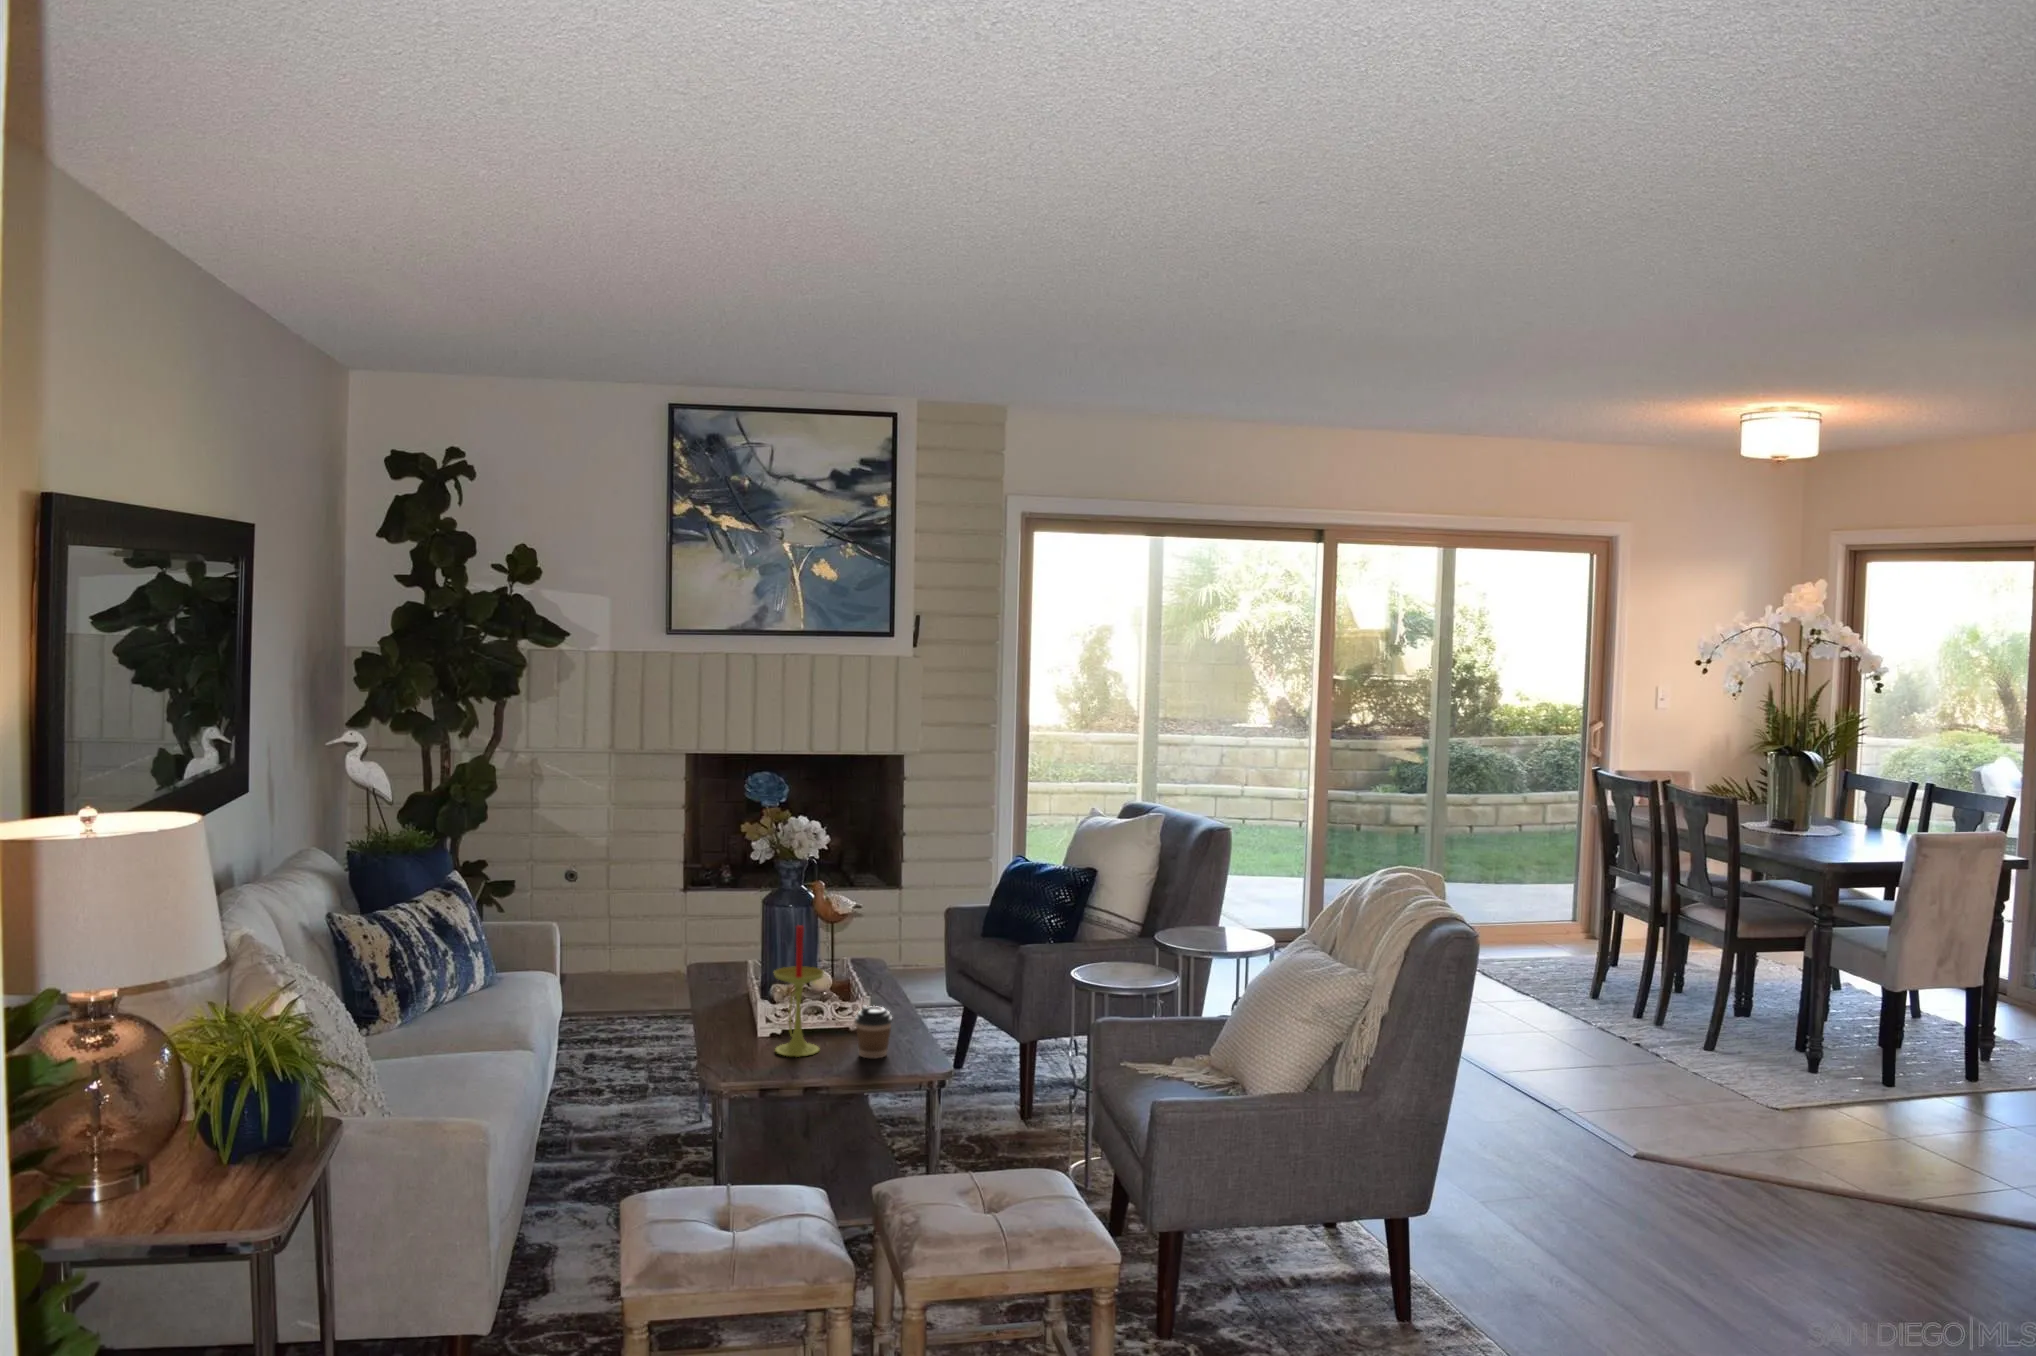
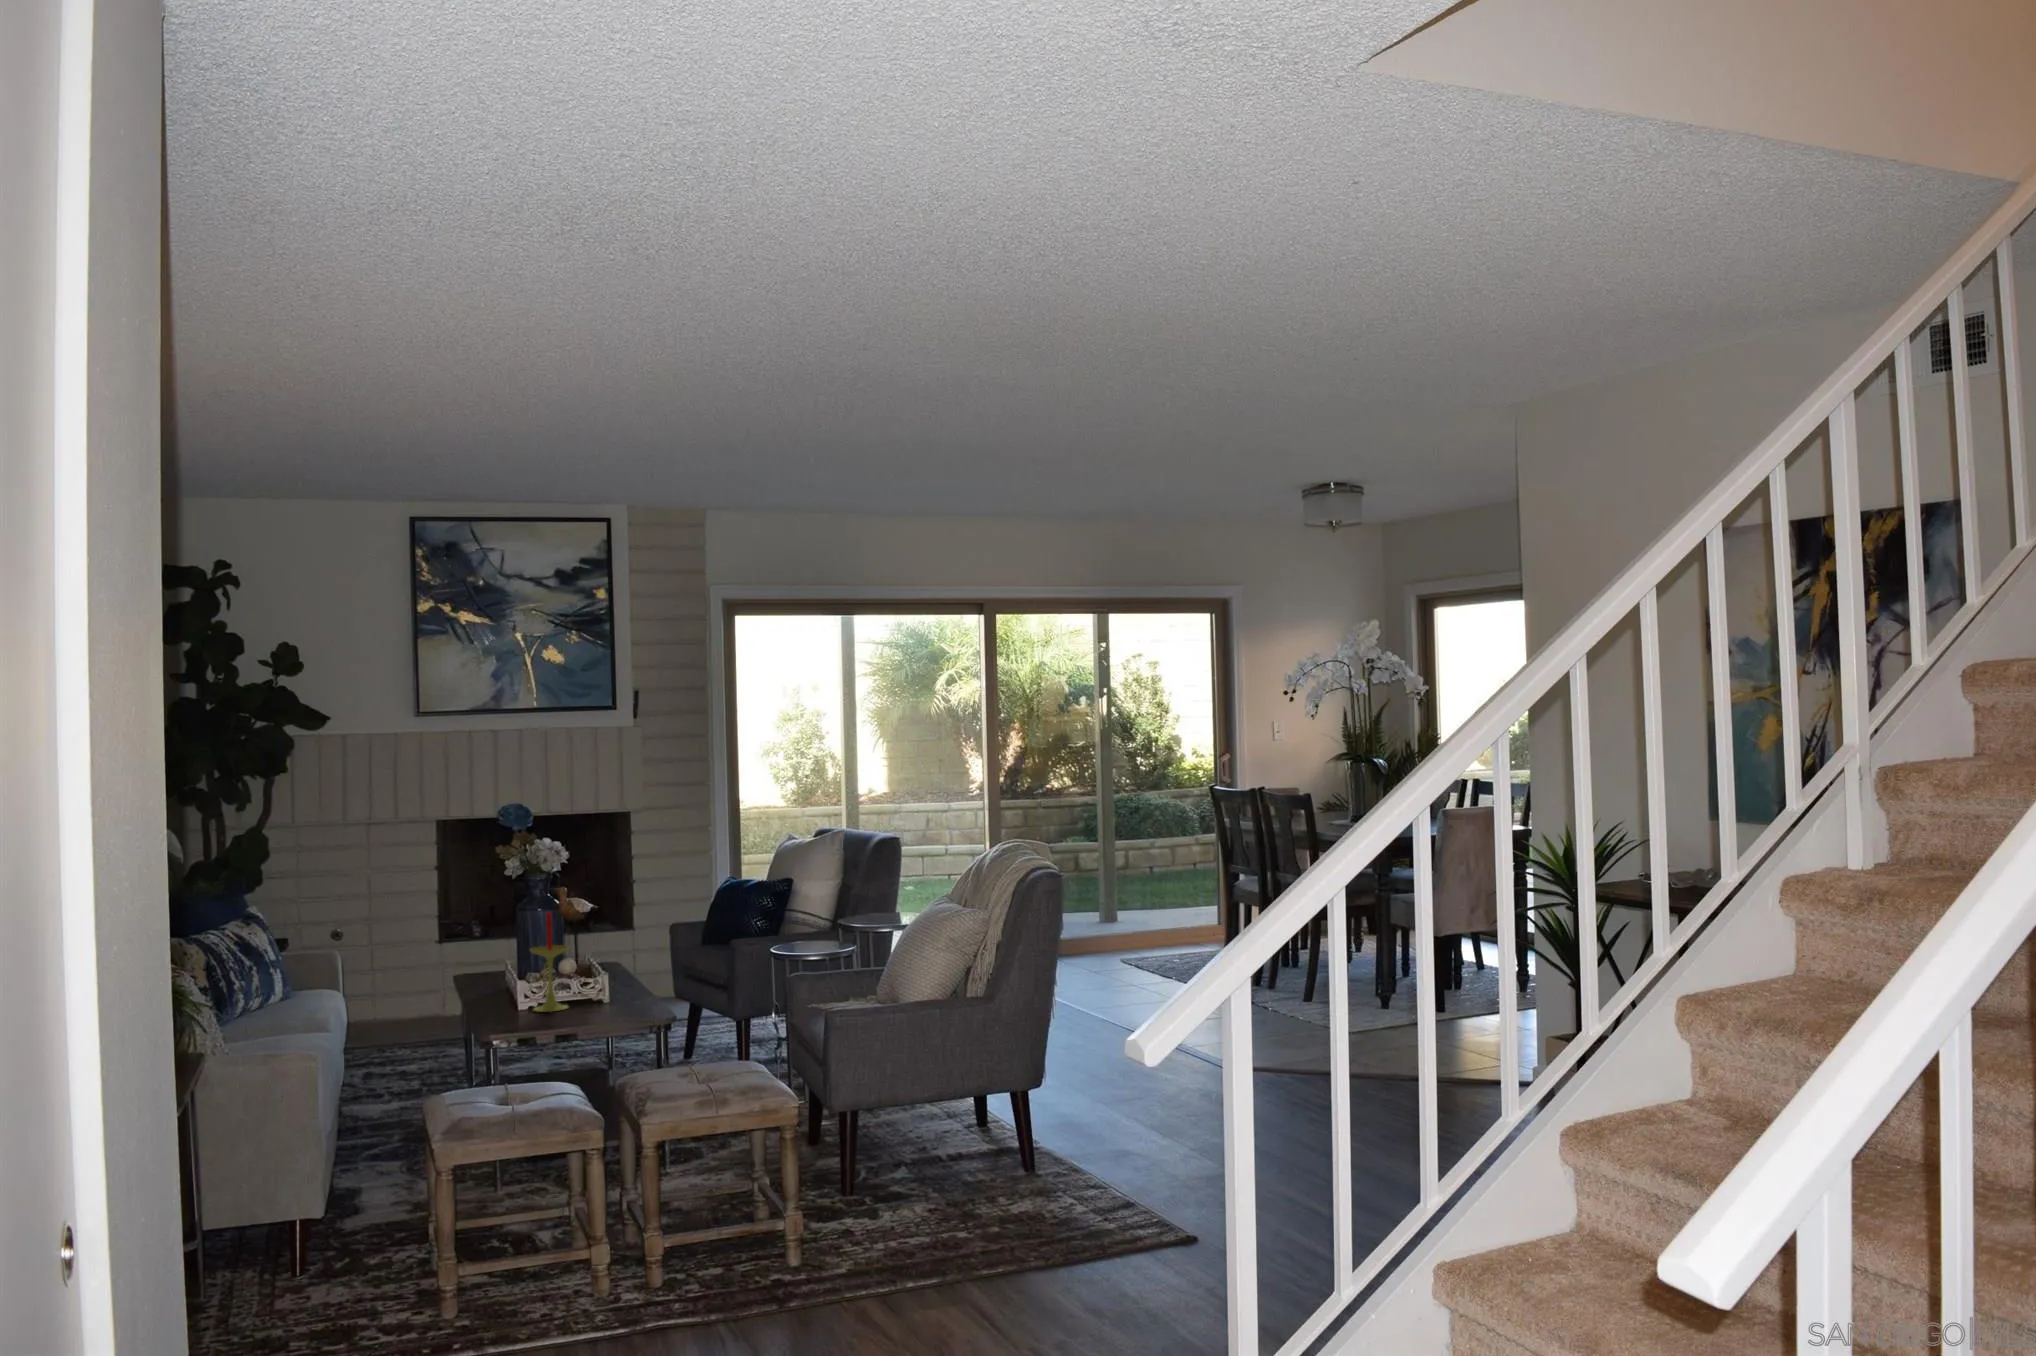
coffee cup: present [855,1005,892,1058] -> none [595,969,624,1008]

